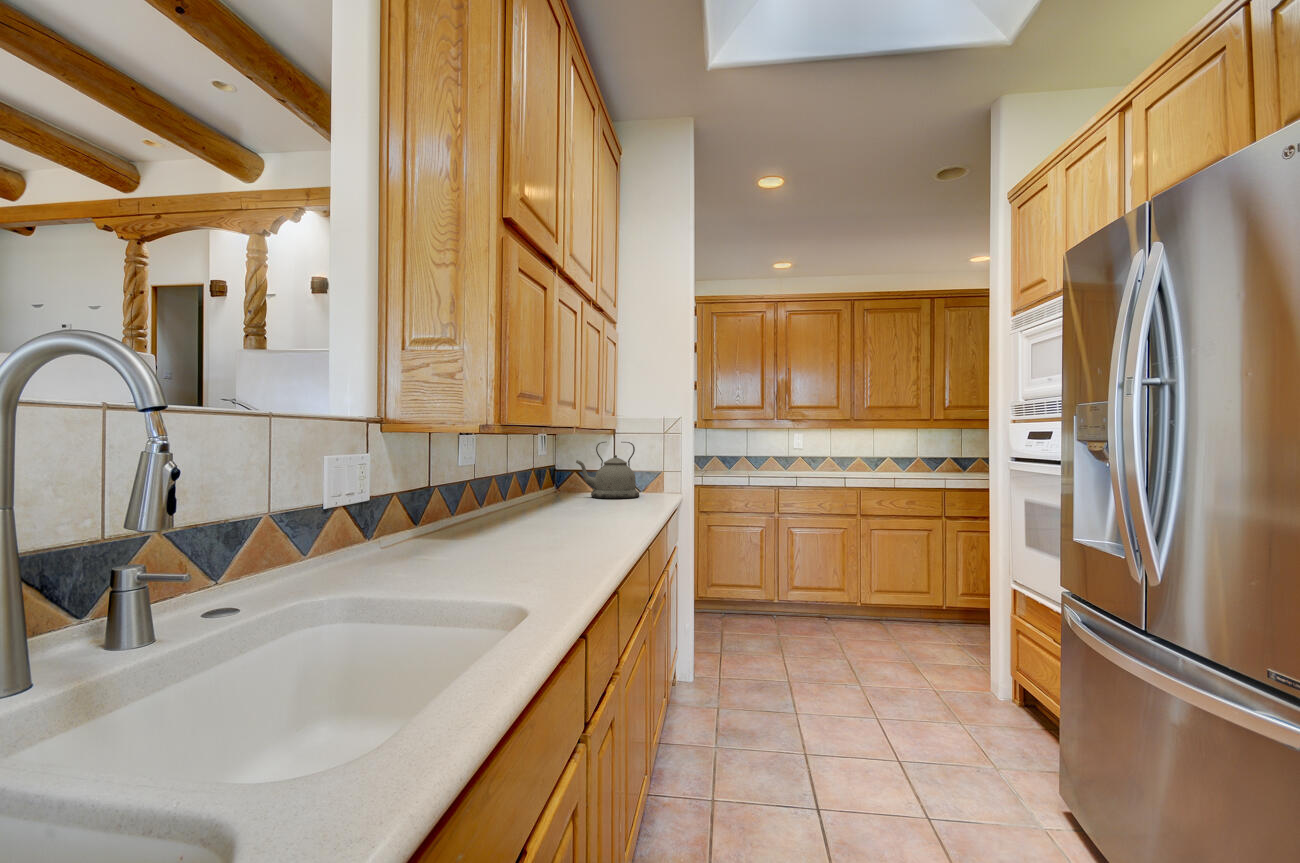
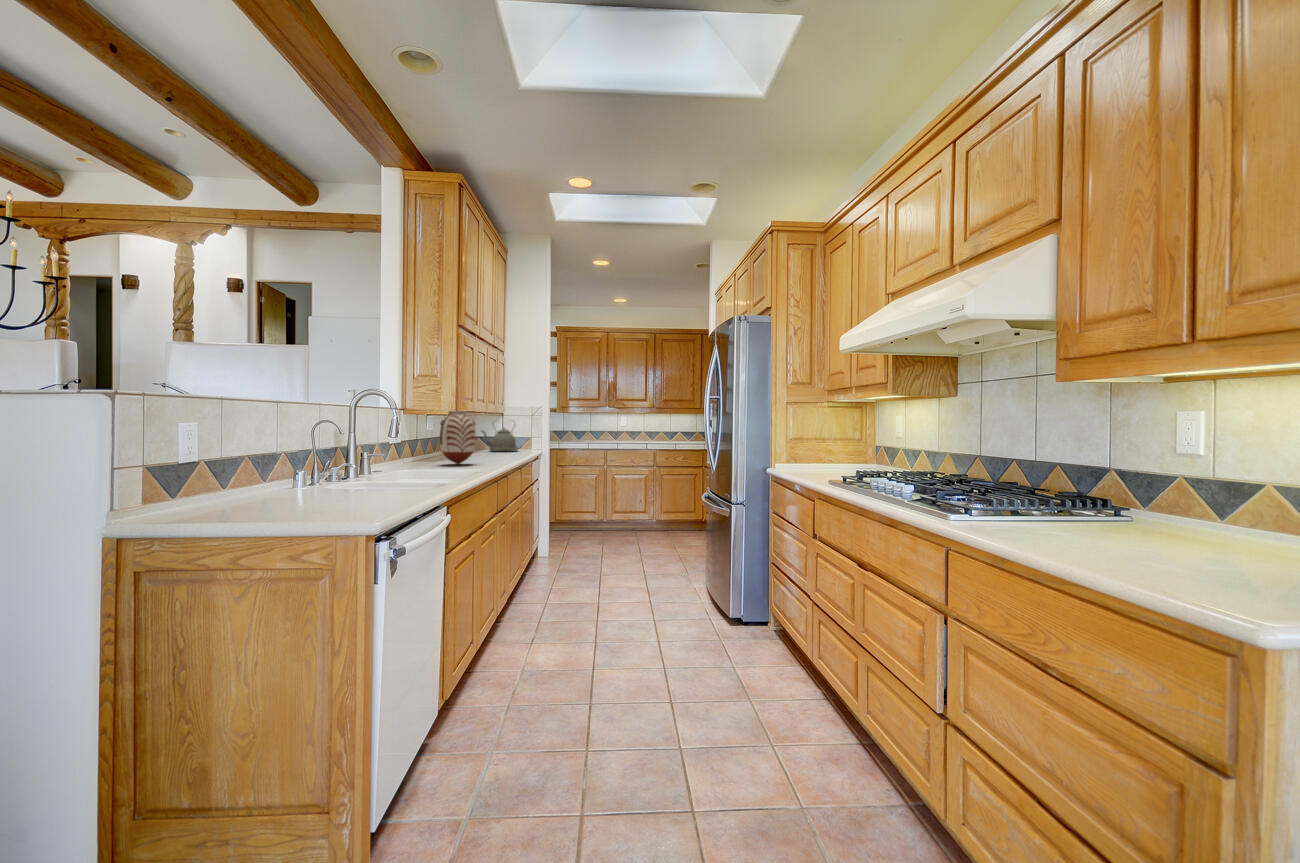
vase: none [462,424,542,545] -> present [440,411,476,464]

